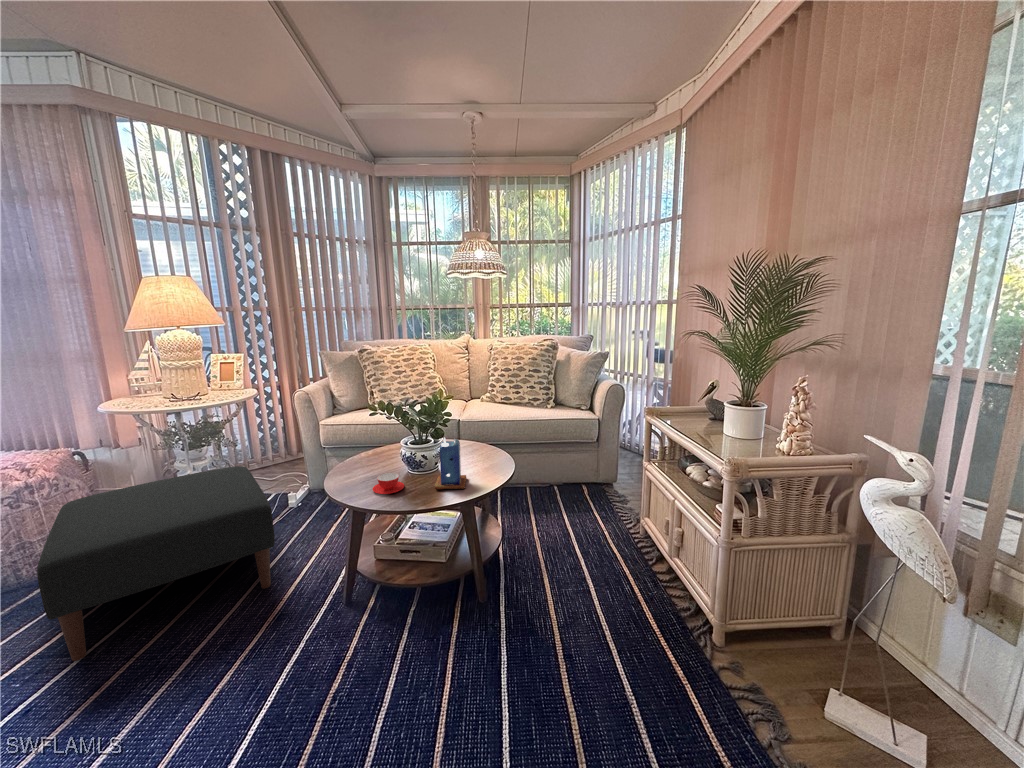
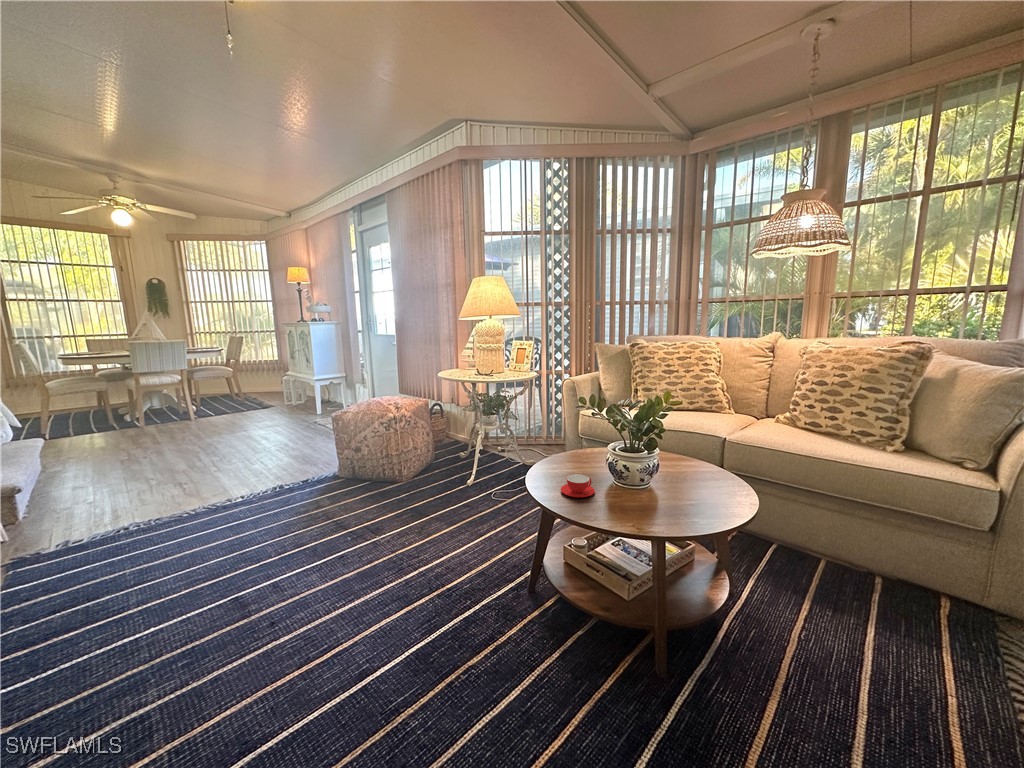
candle: present [435,437,466,489] -> none [620,450,669,521]
ottoman: present [37,466,275,661] -> none [359,434,508,546]

